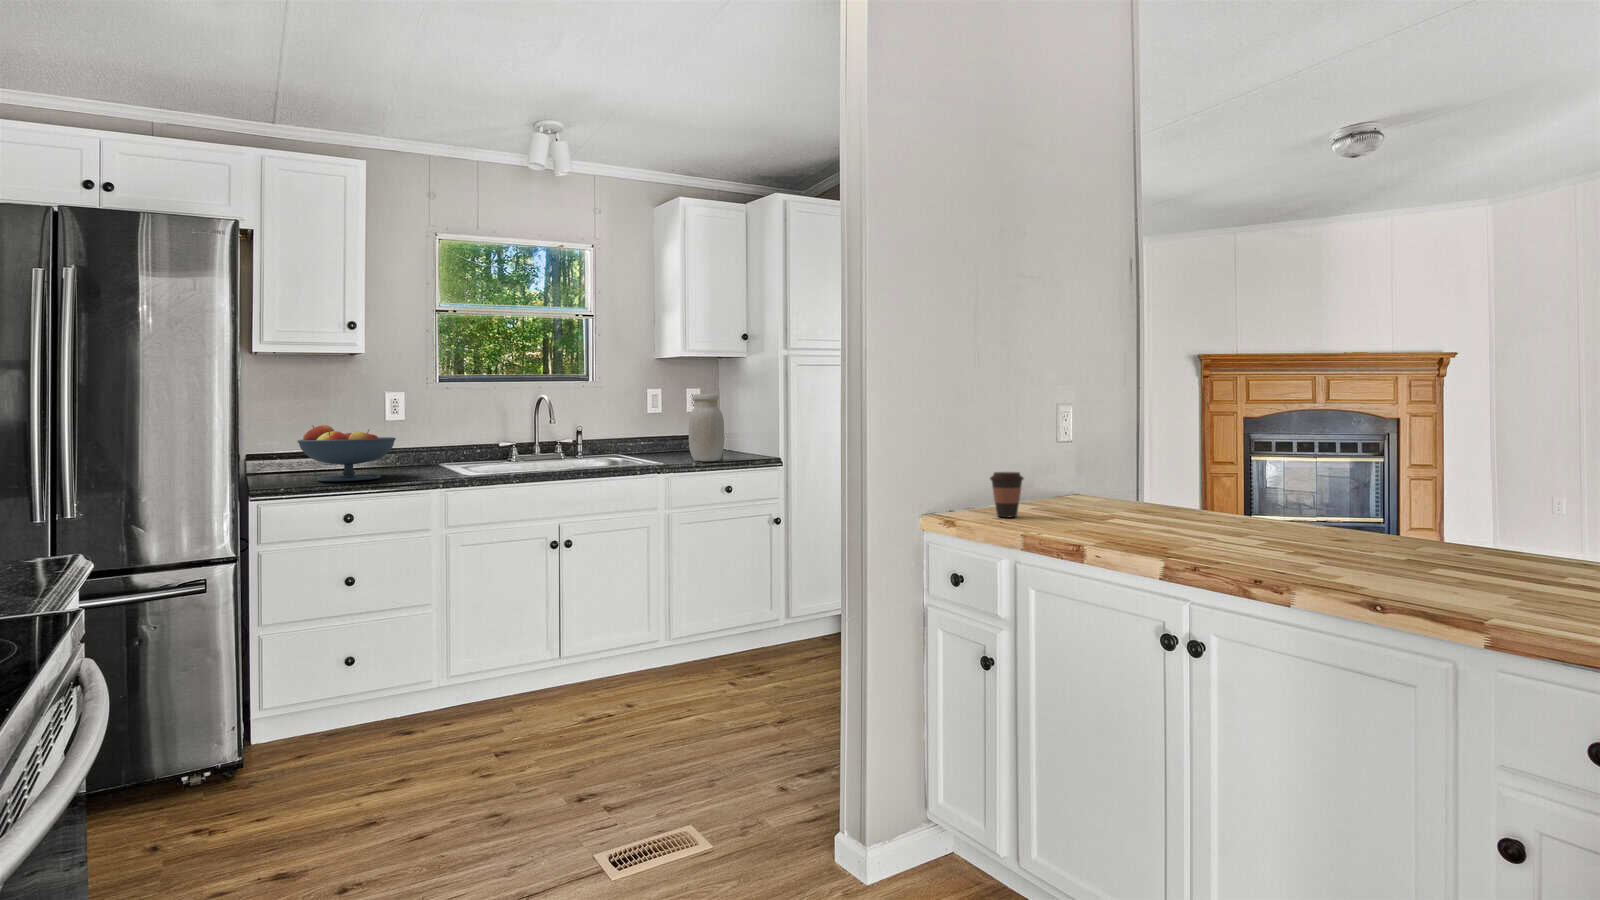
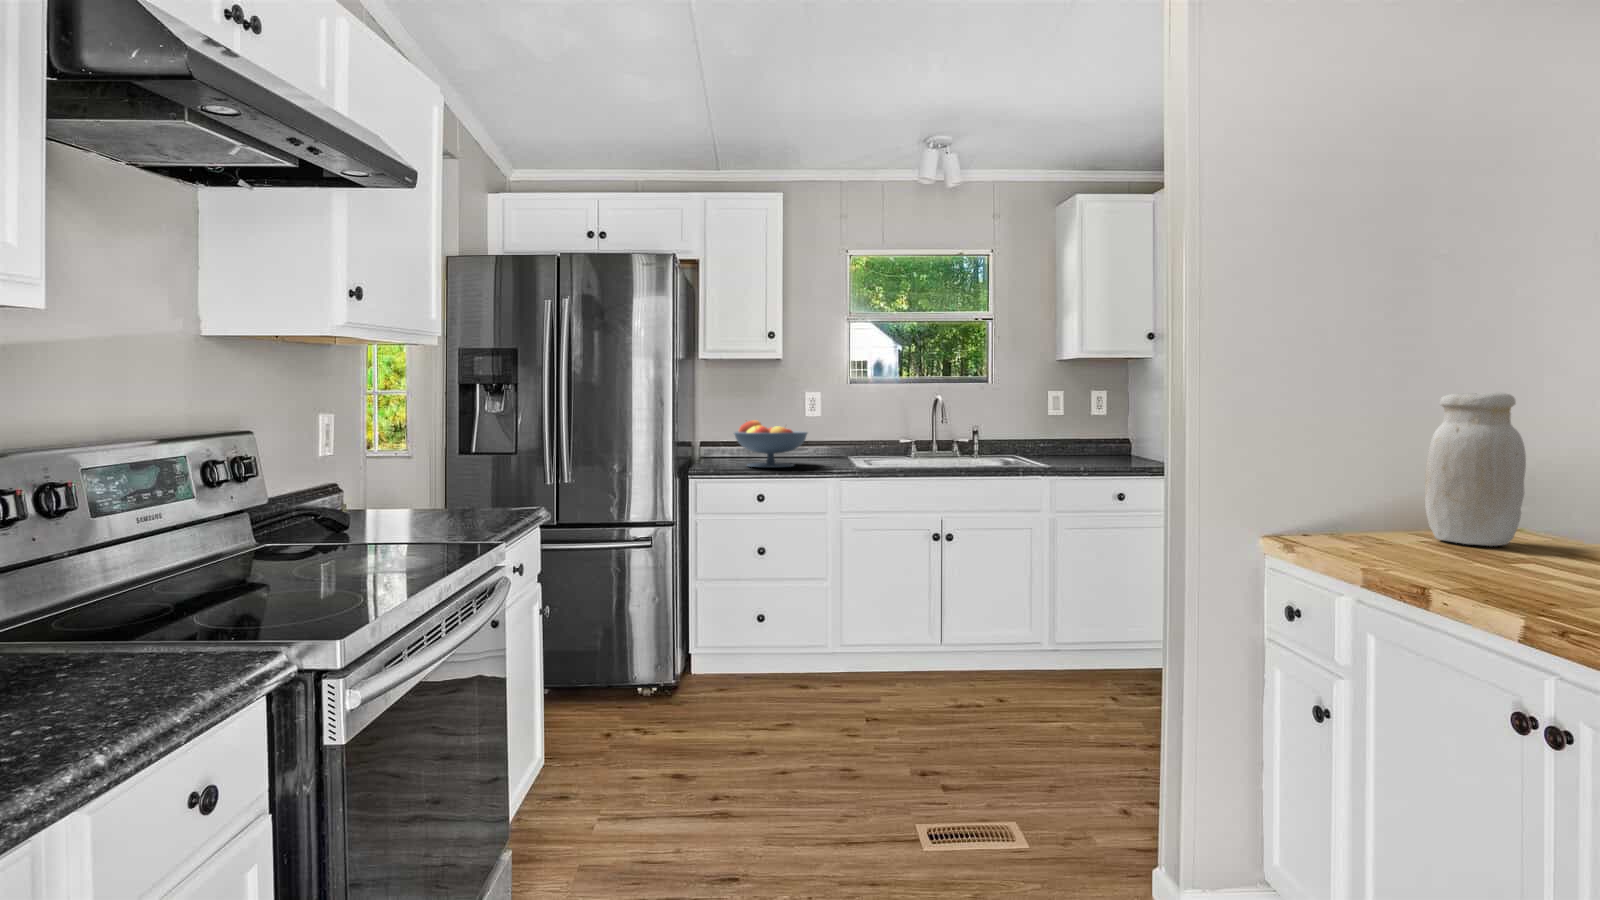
jar: present [689,394,724,461] -> present [1425,392,1526,546]
coffee cup: present [990,472,1024,517] -> none [1342,495,1389,549]

